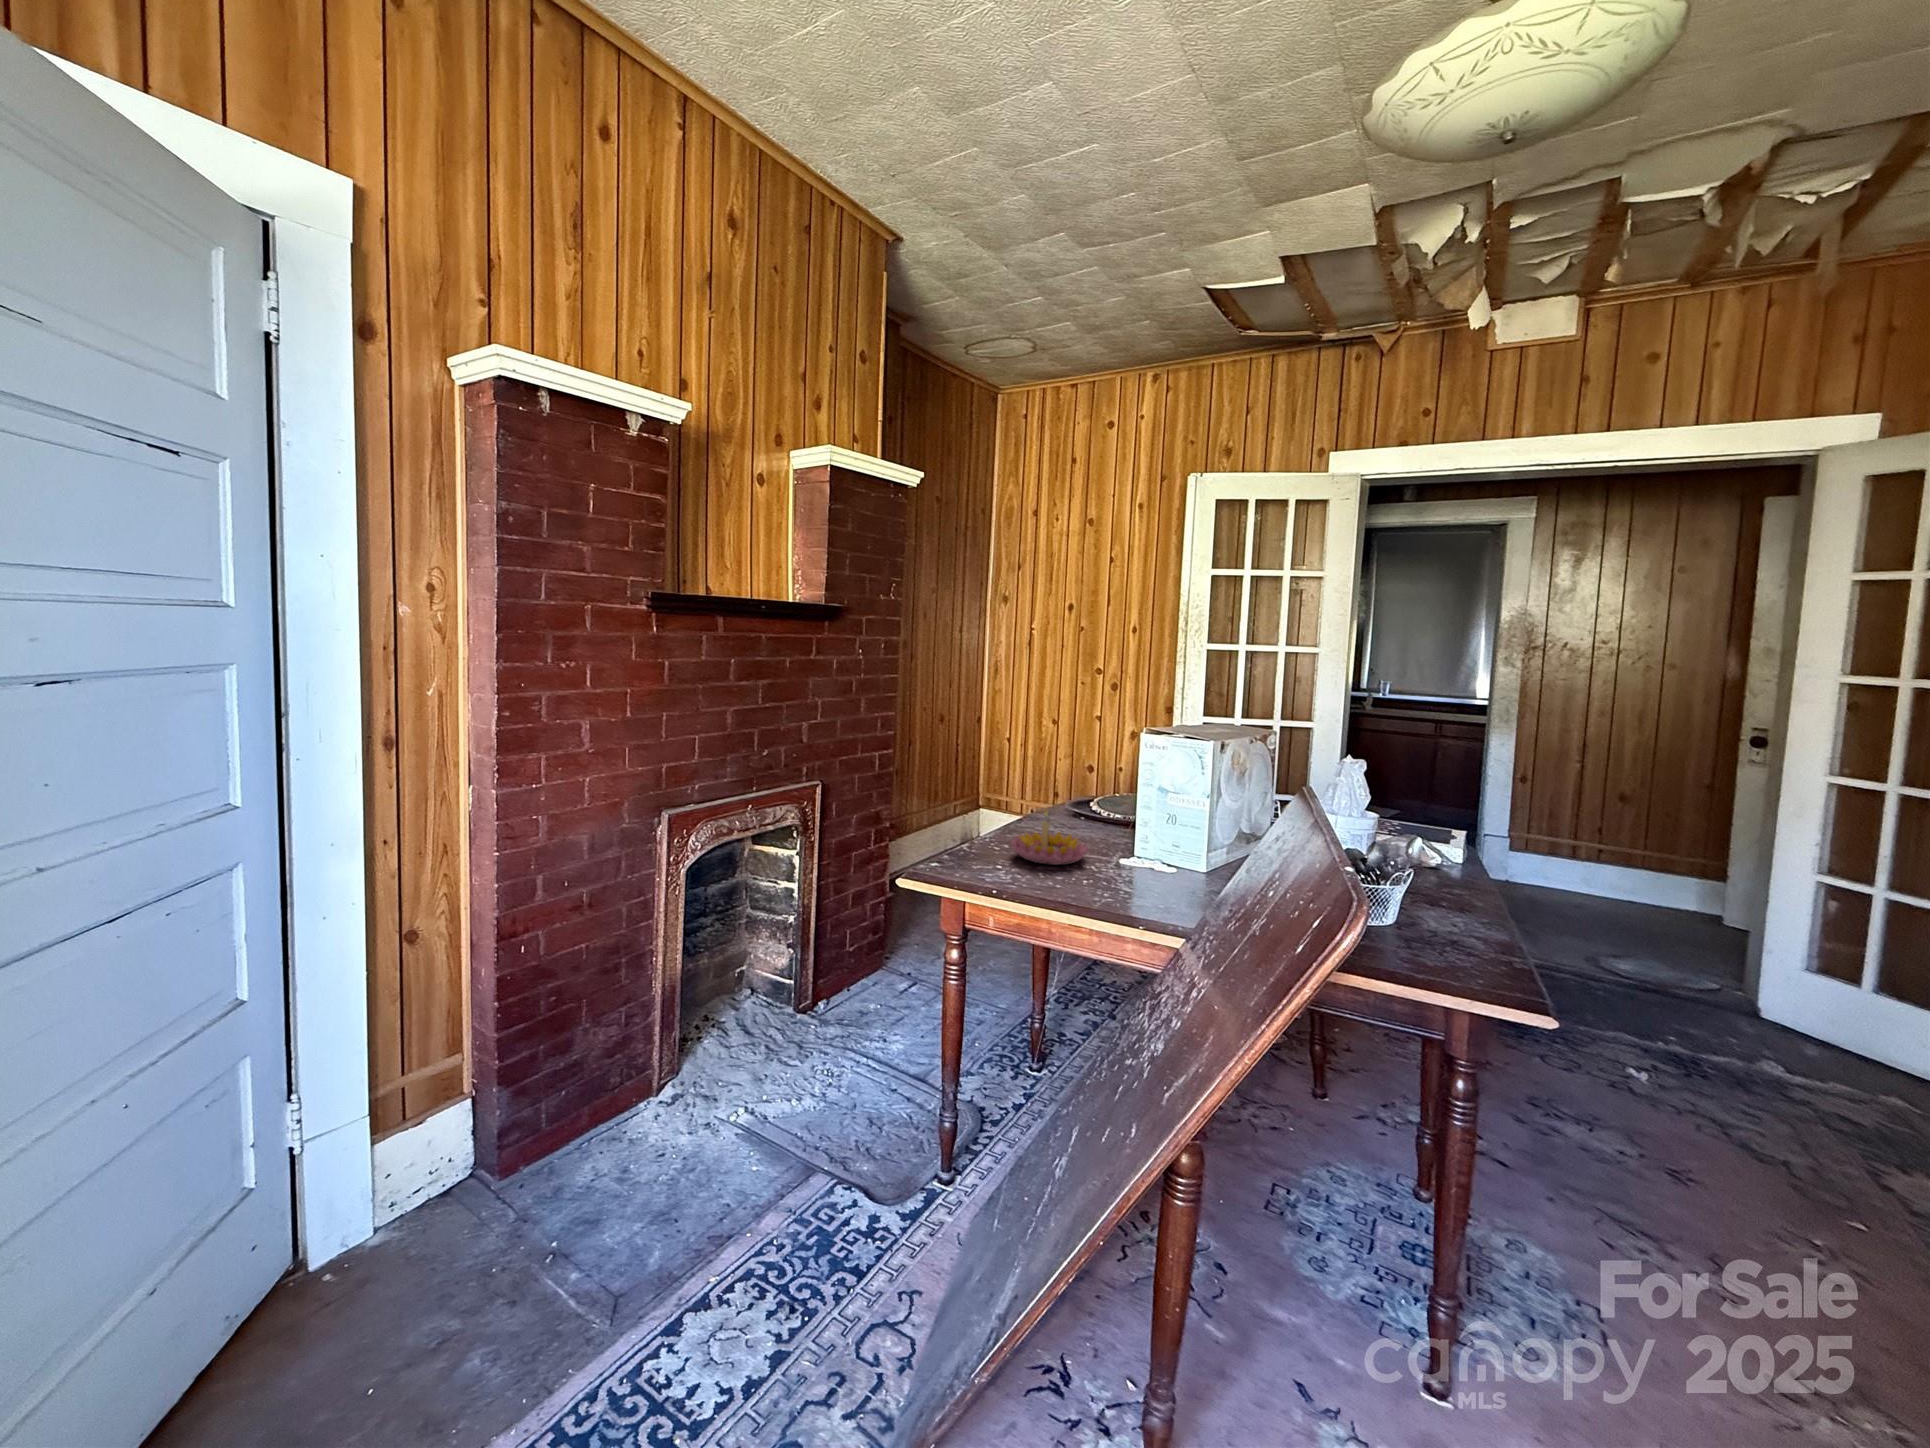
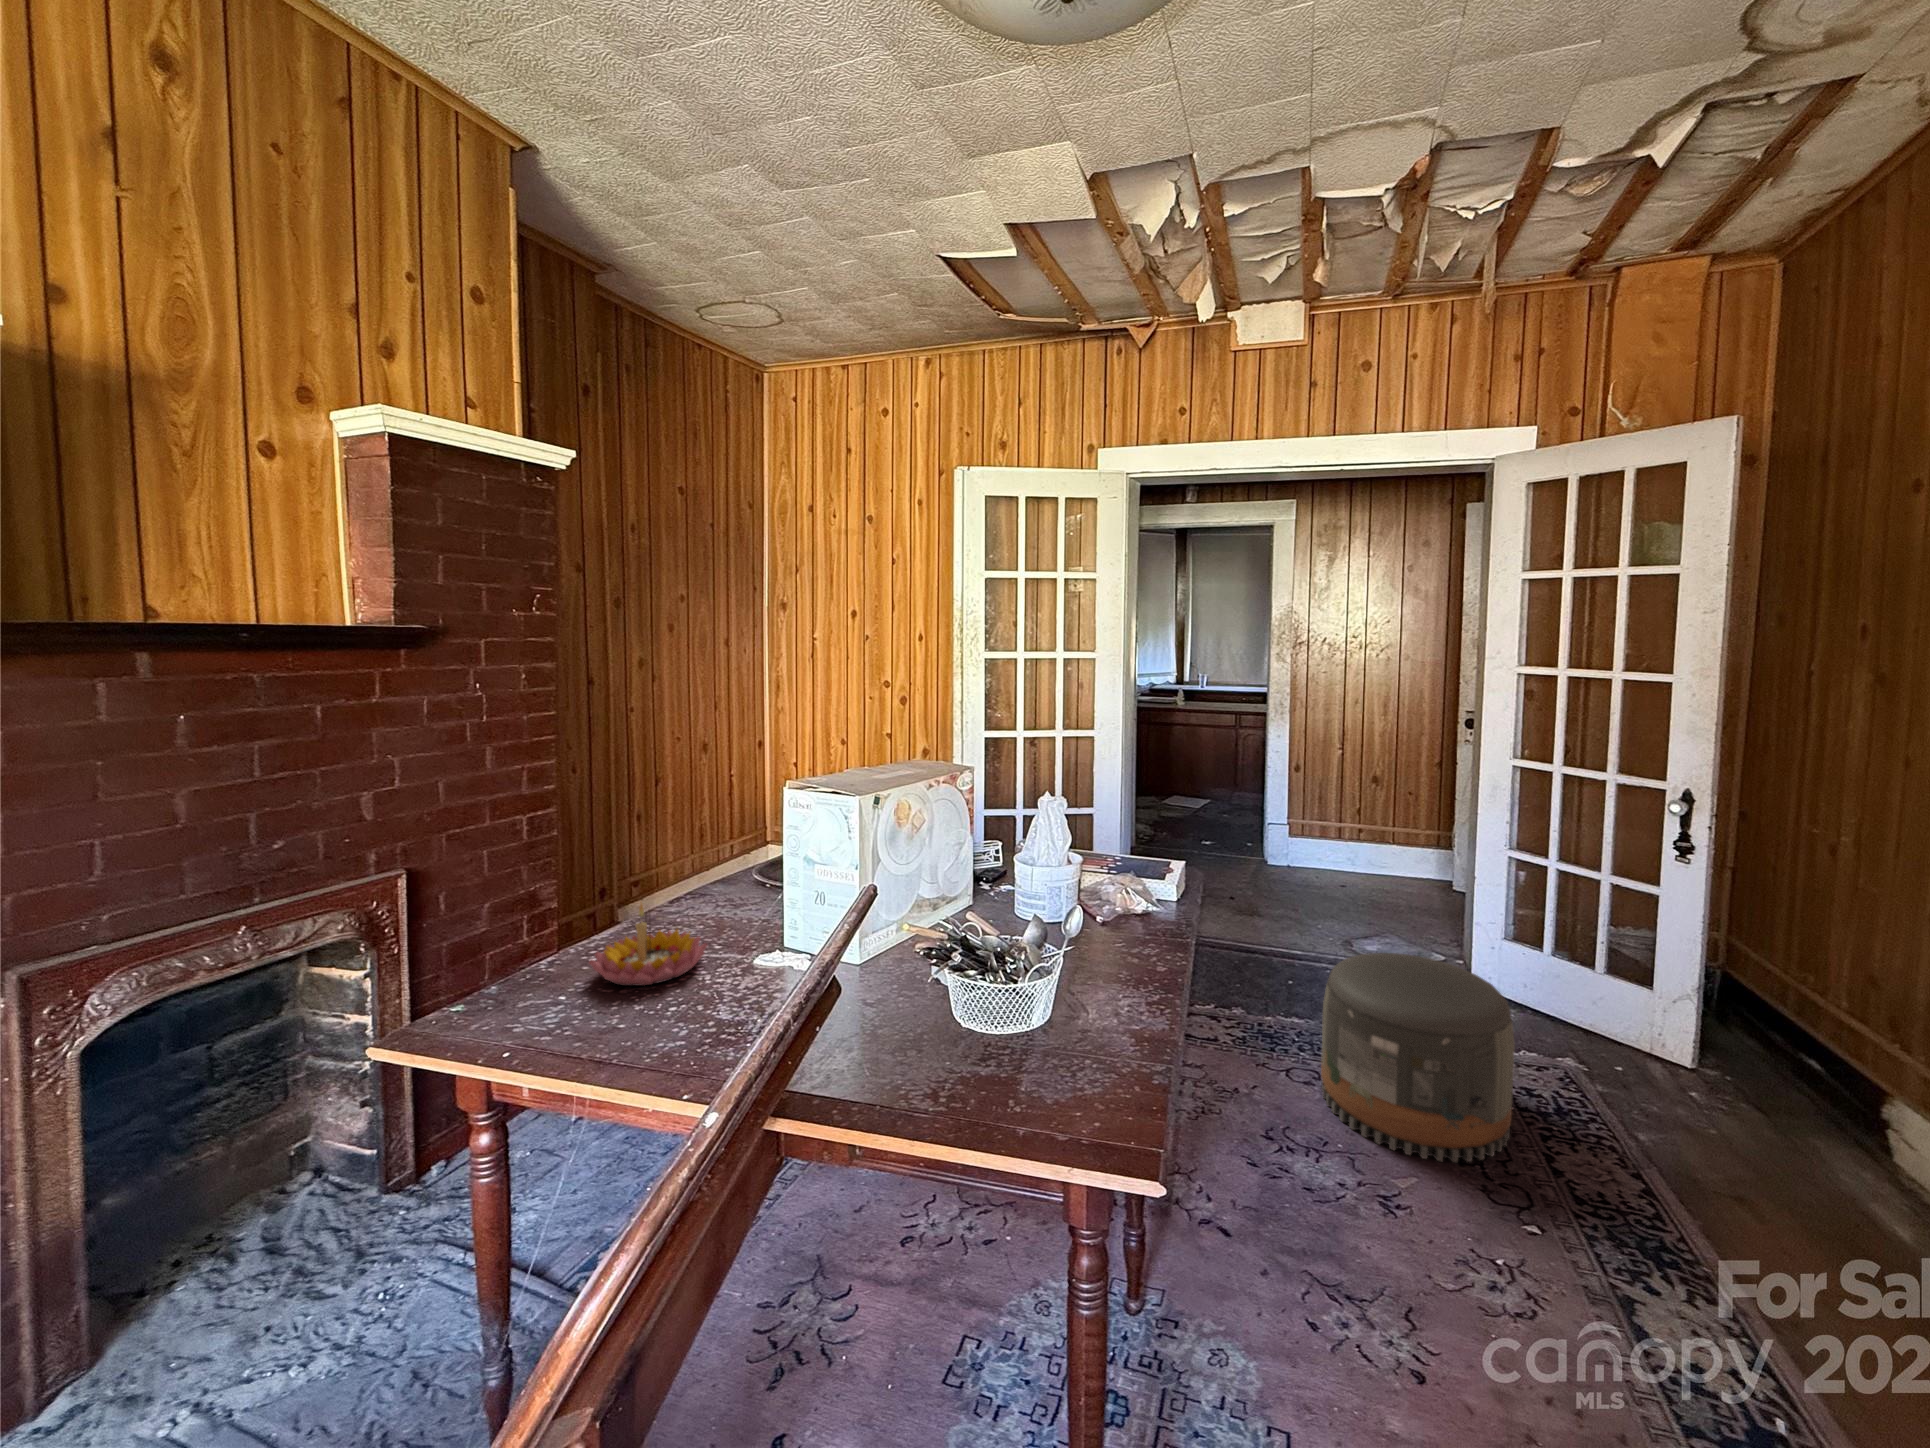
pouf: none [1584,953,1836,1163] -> present [1321,953,1514,1162]

